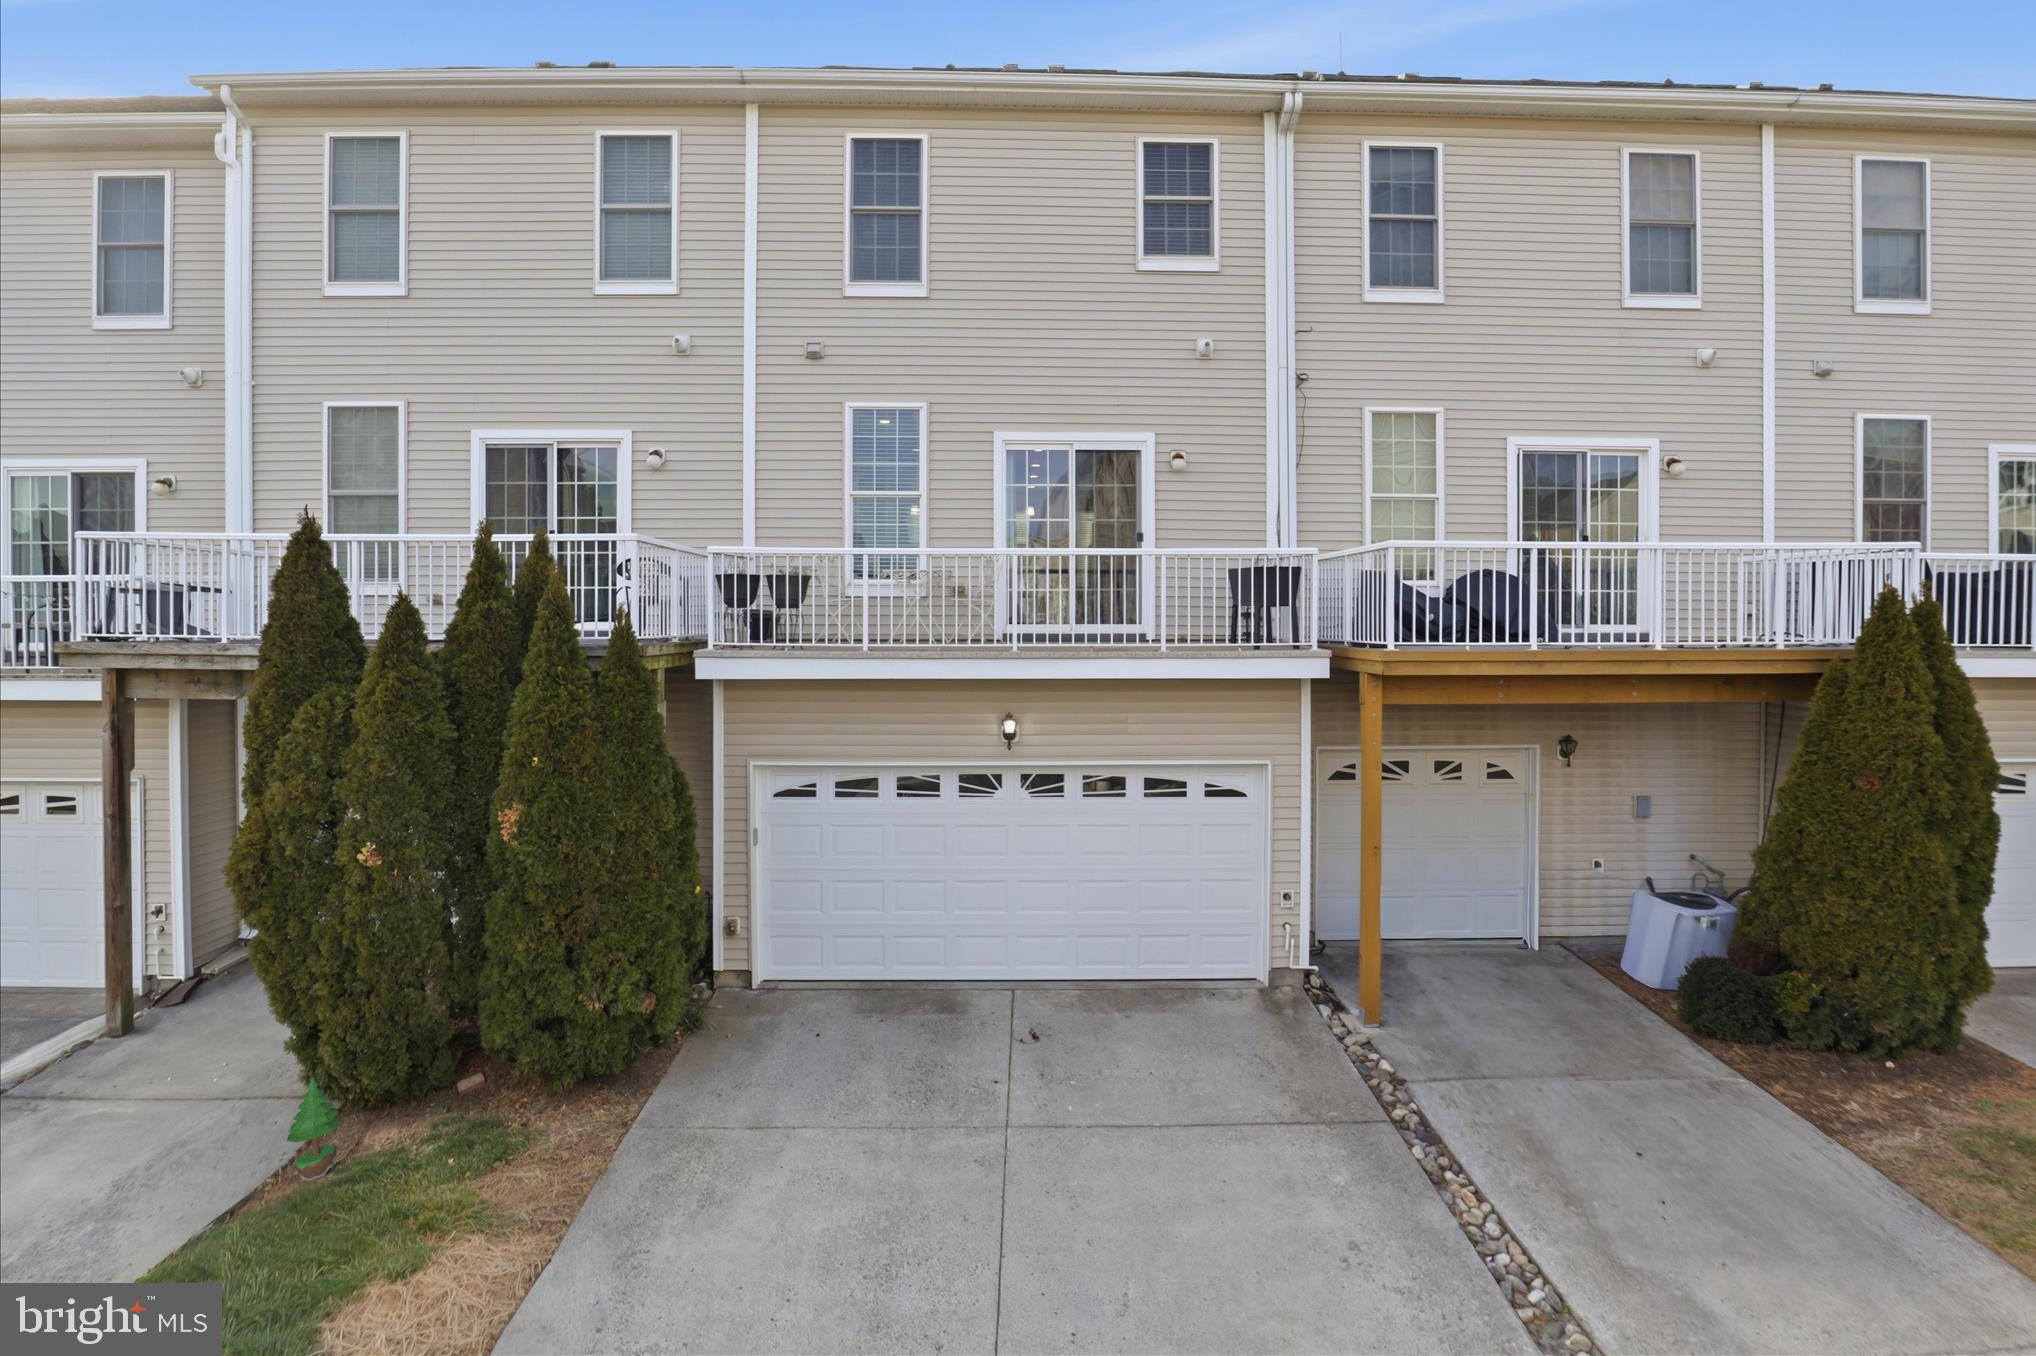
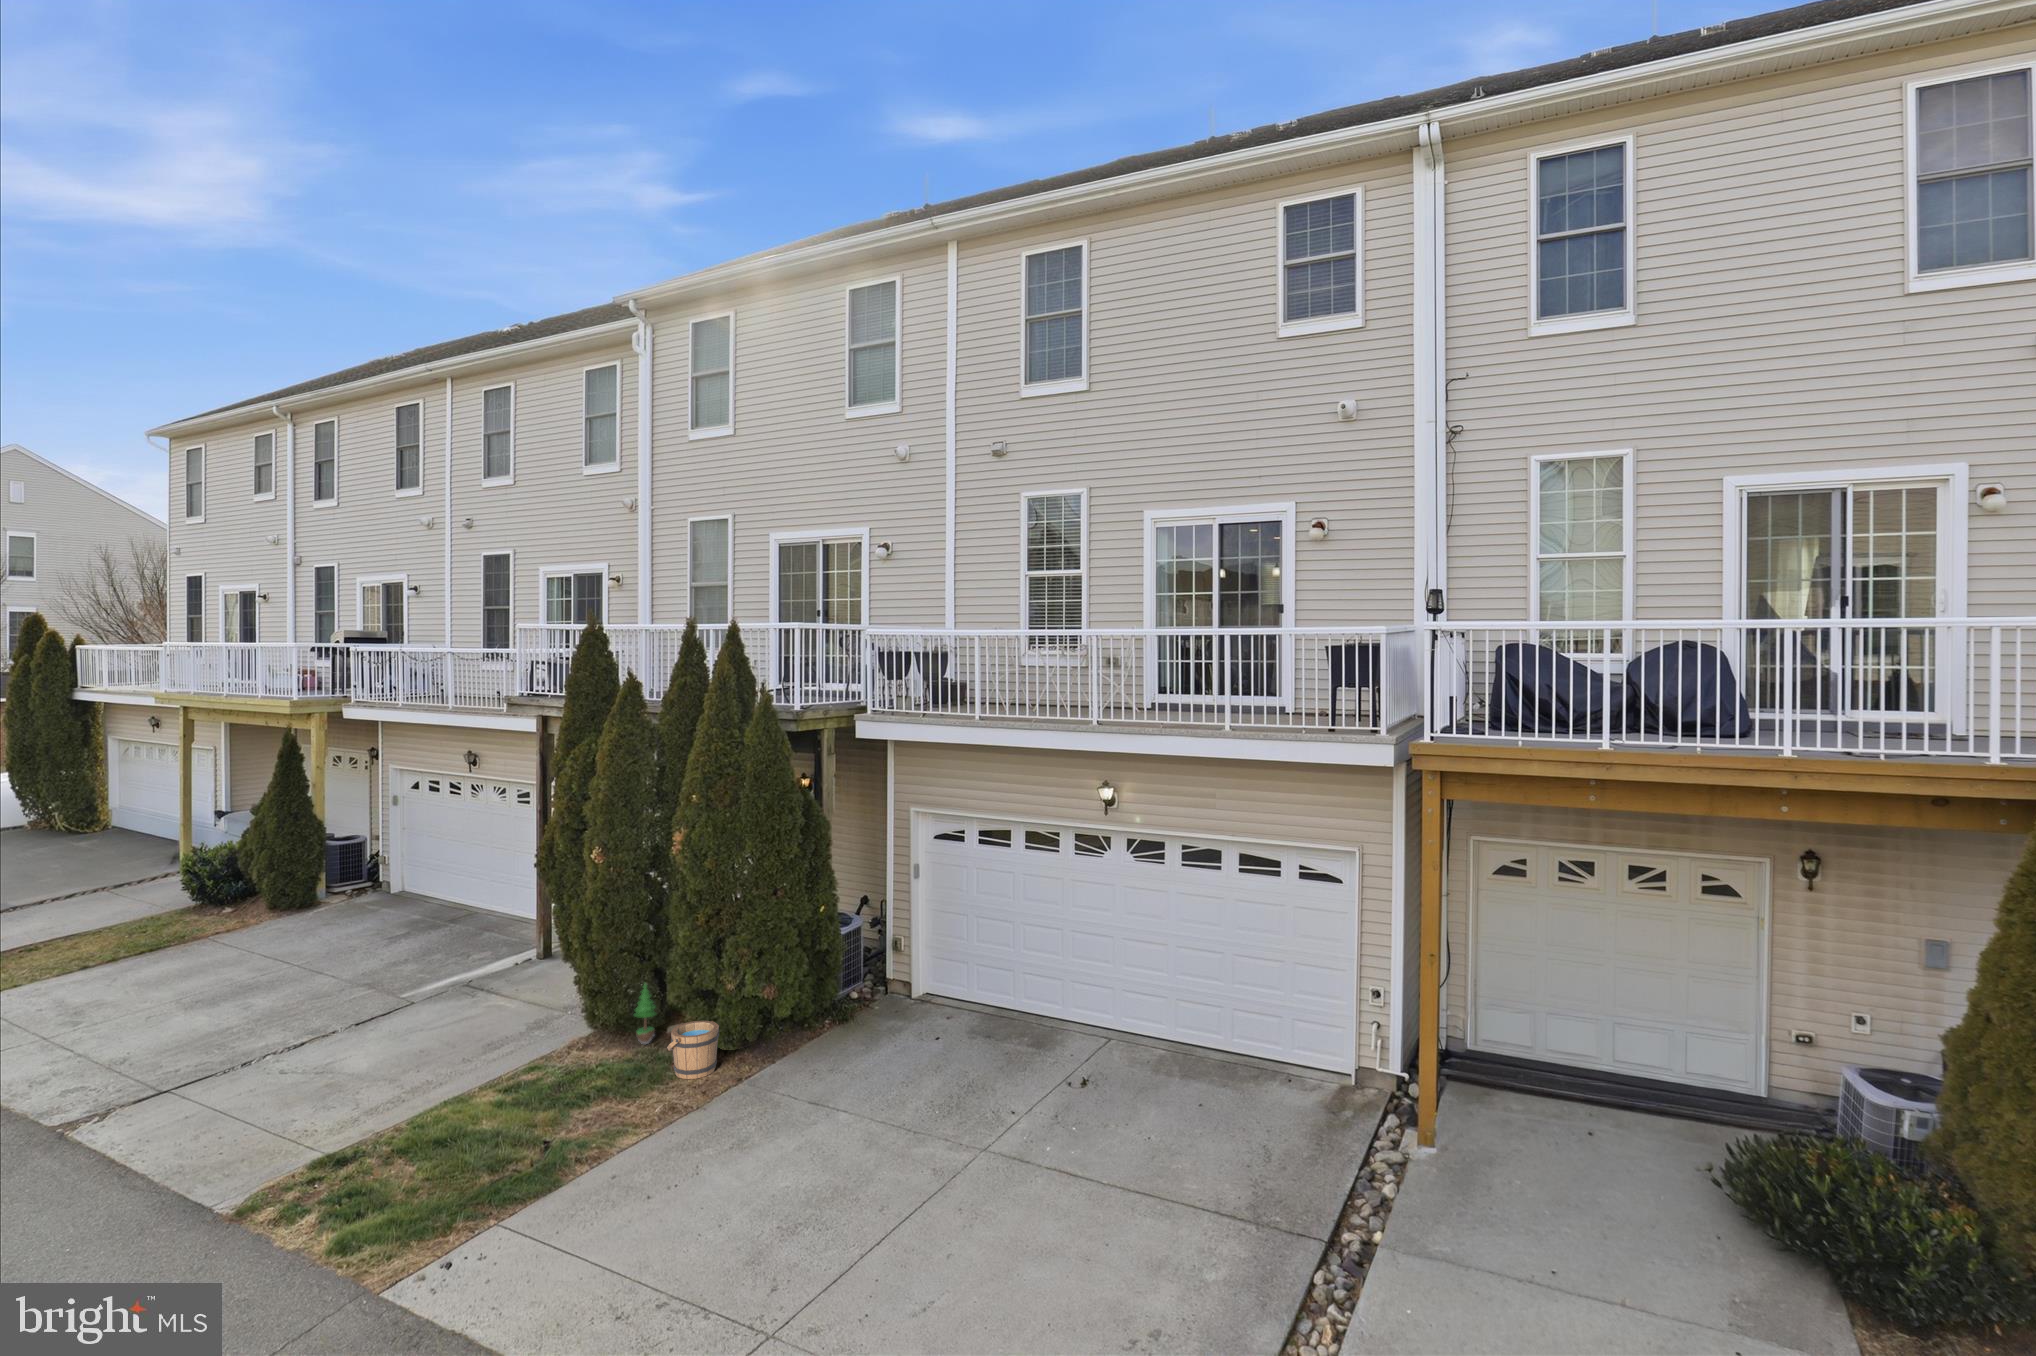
bucket: none [367,1117,475,1239] -> present [667,1021,719,1079]

